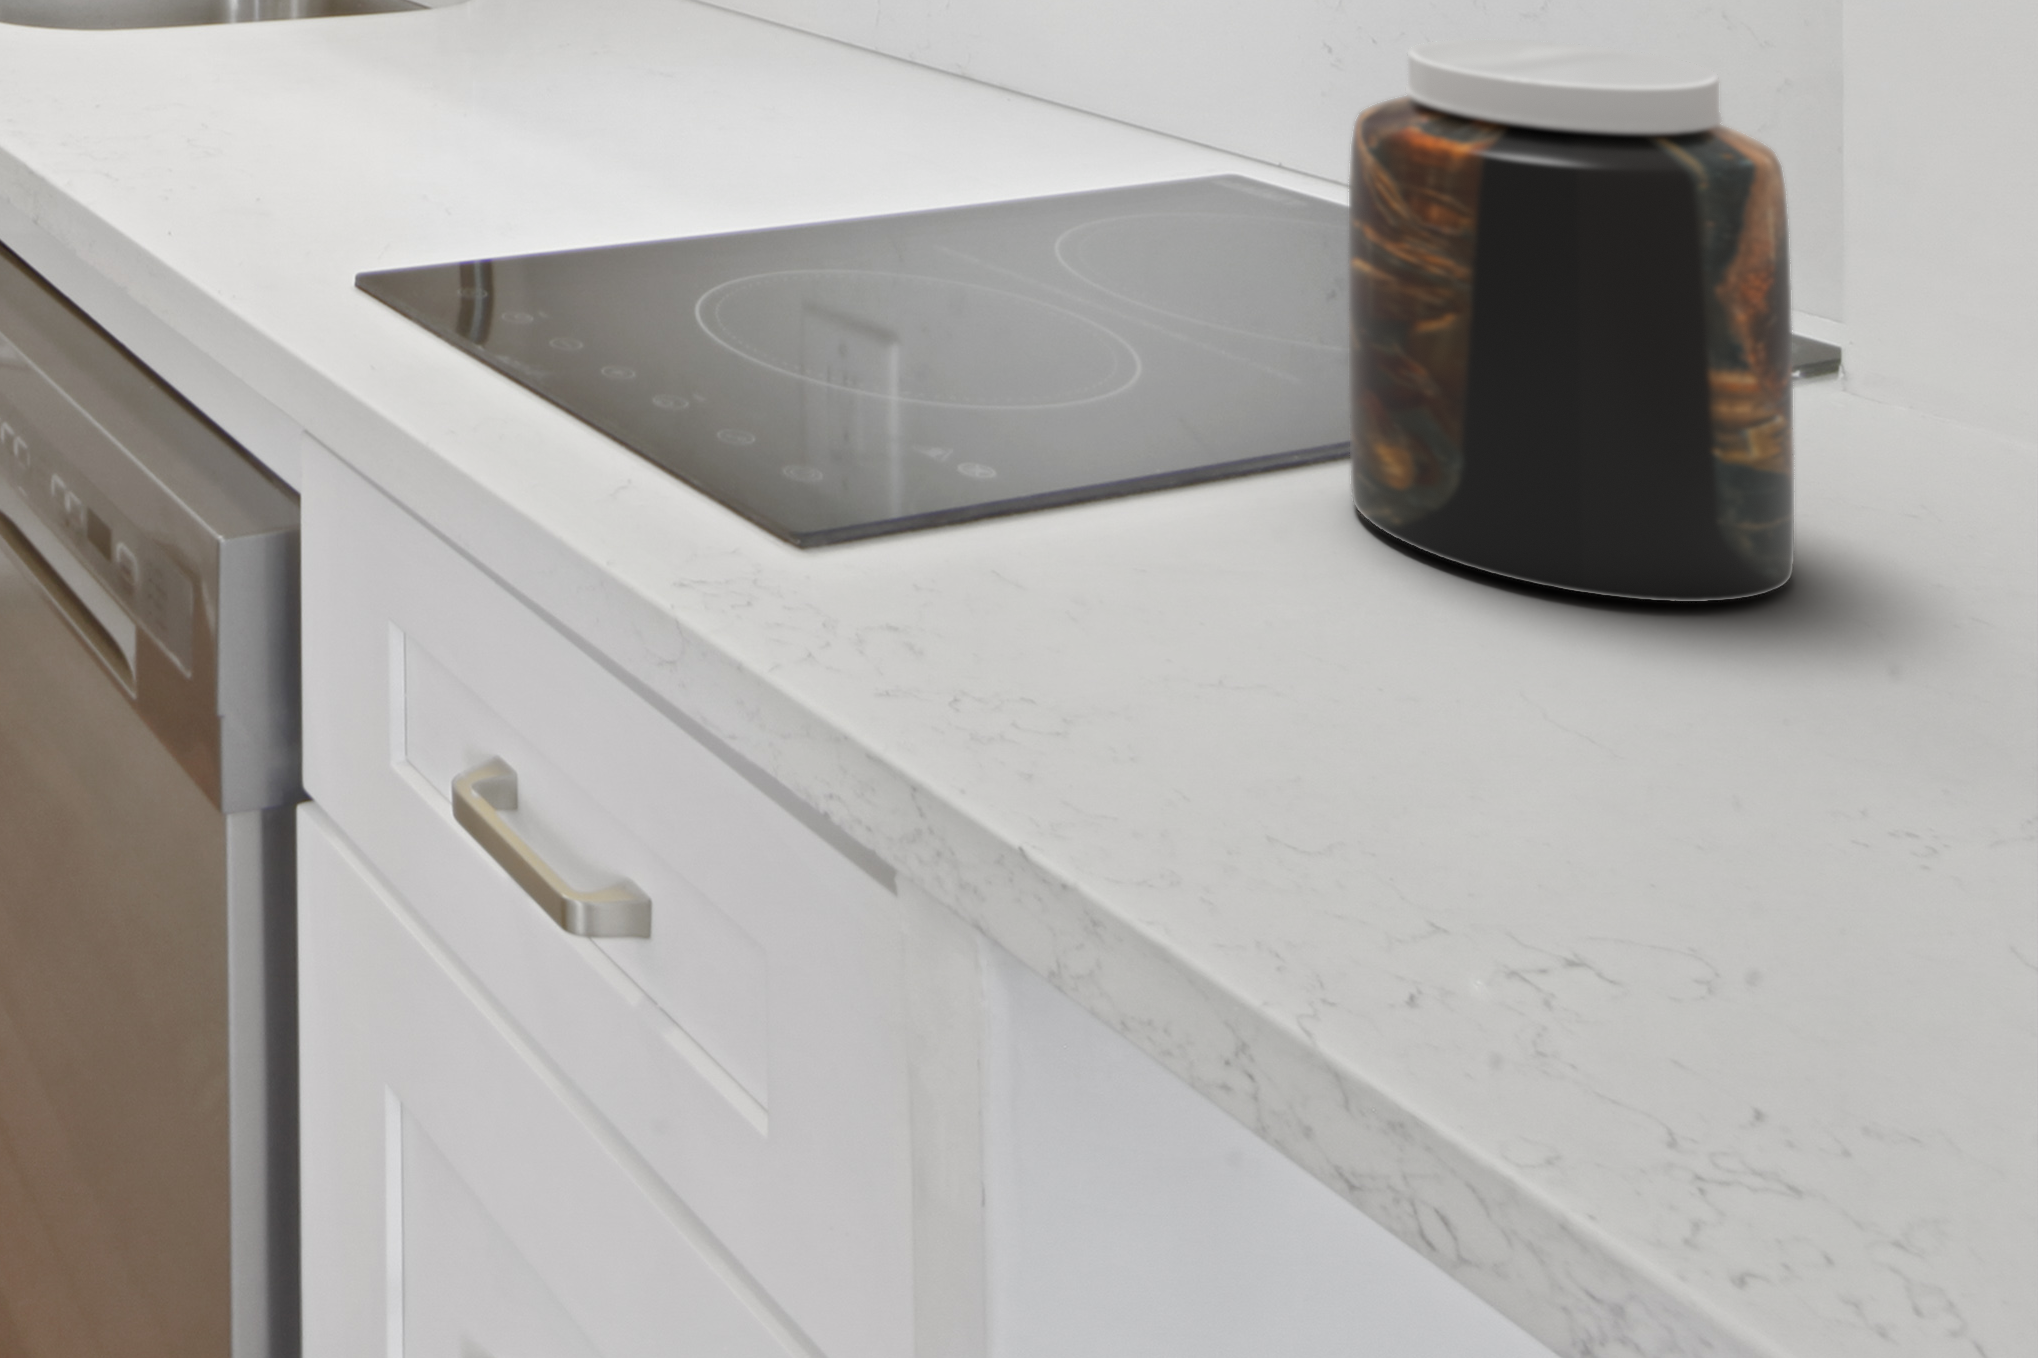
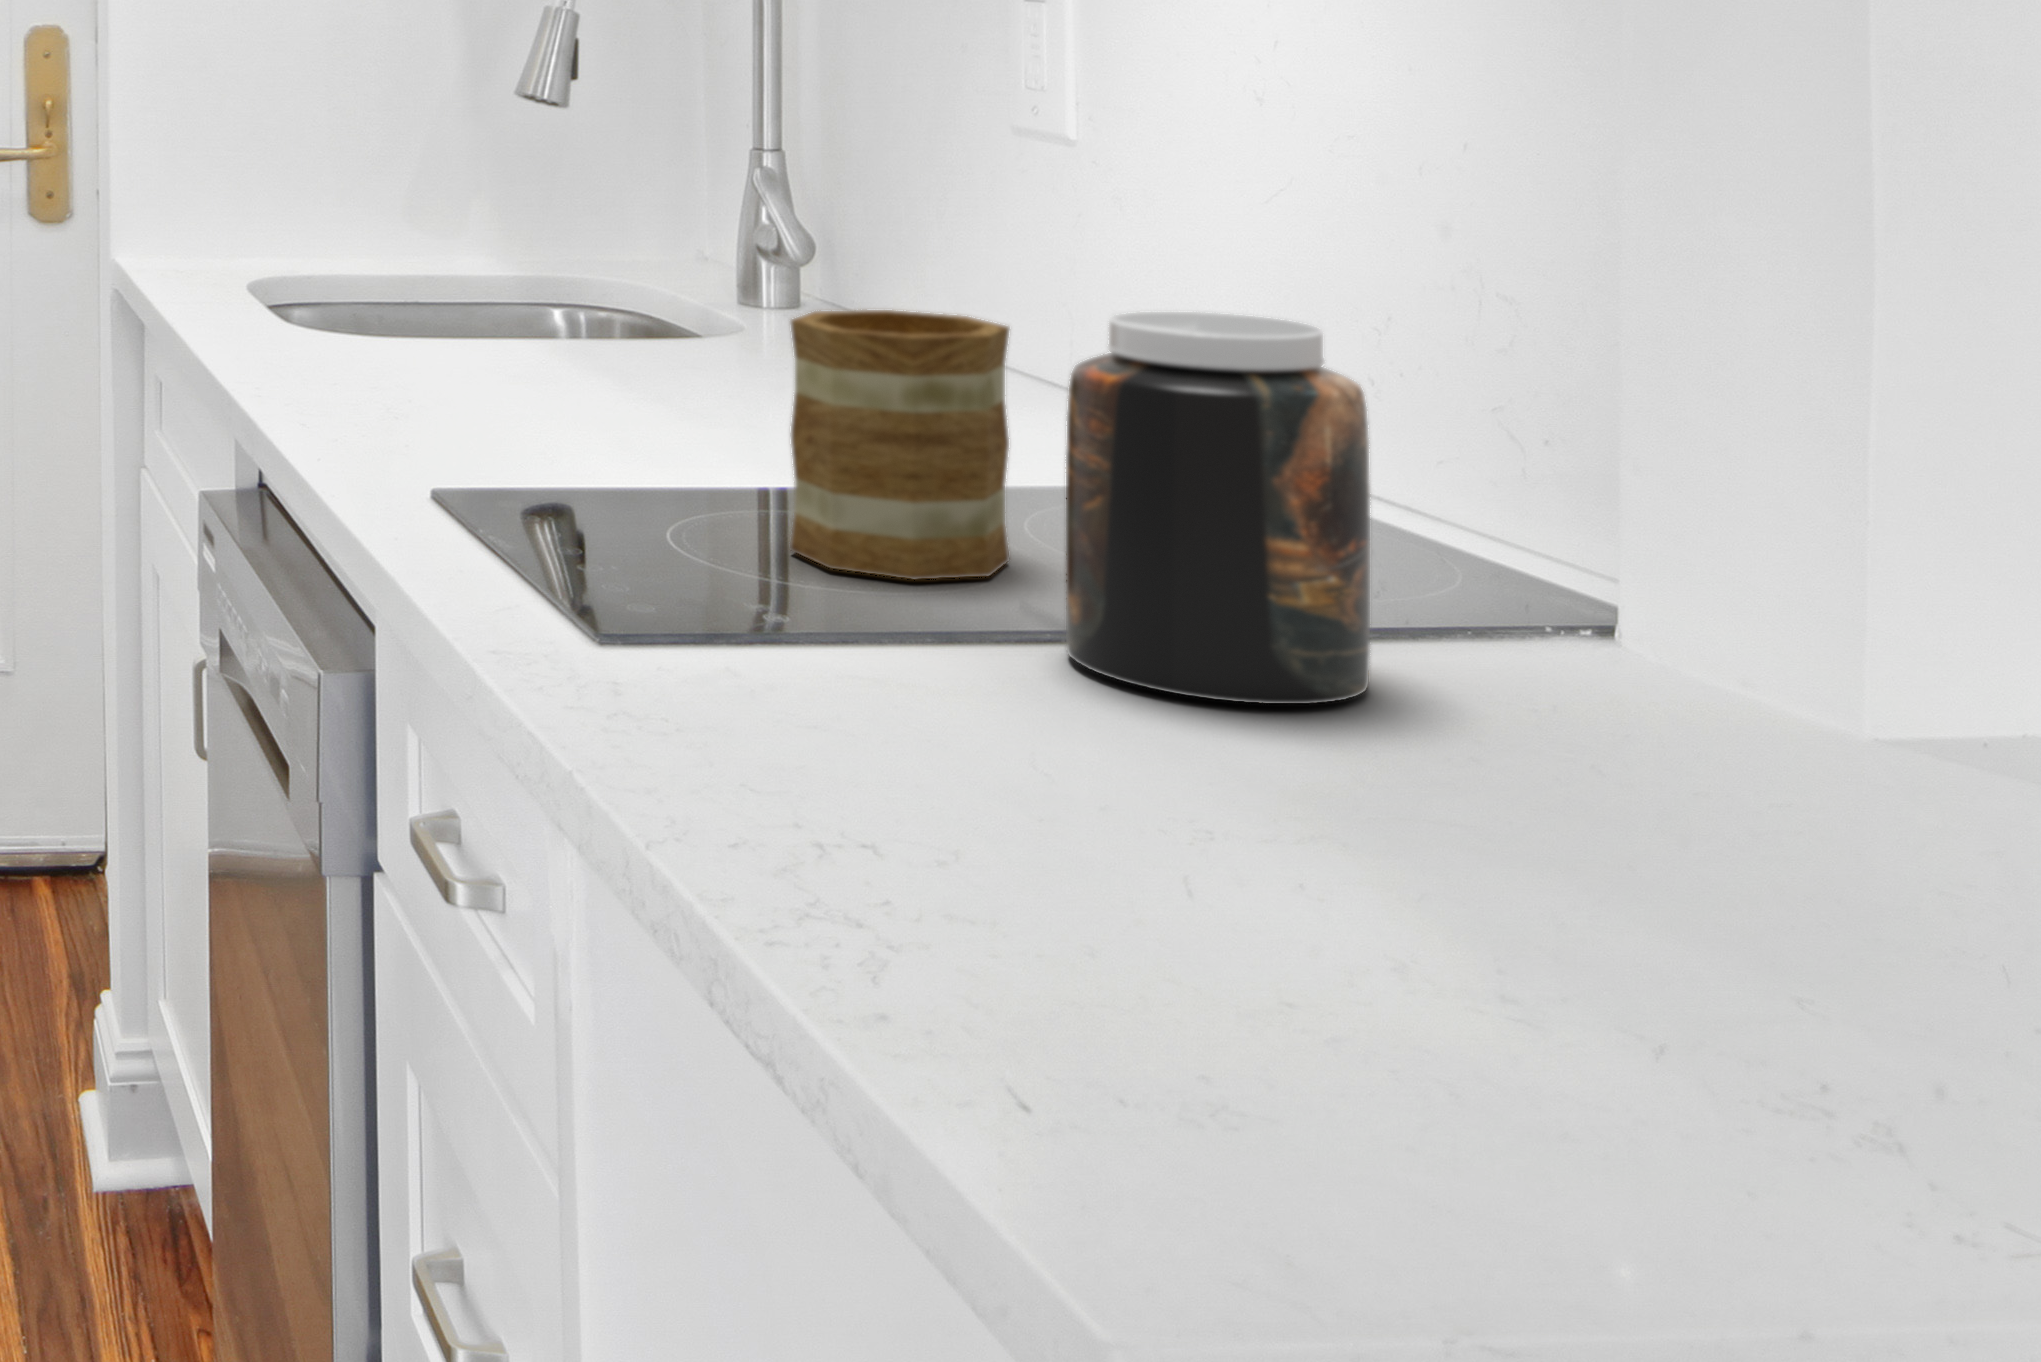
mug: none [847,27,1128,396] -> present [790,310,1009,580]

